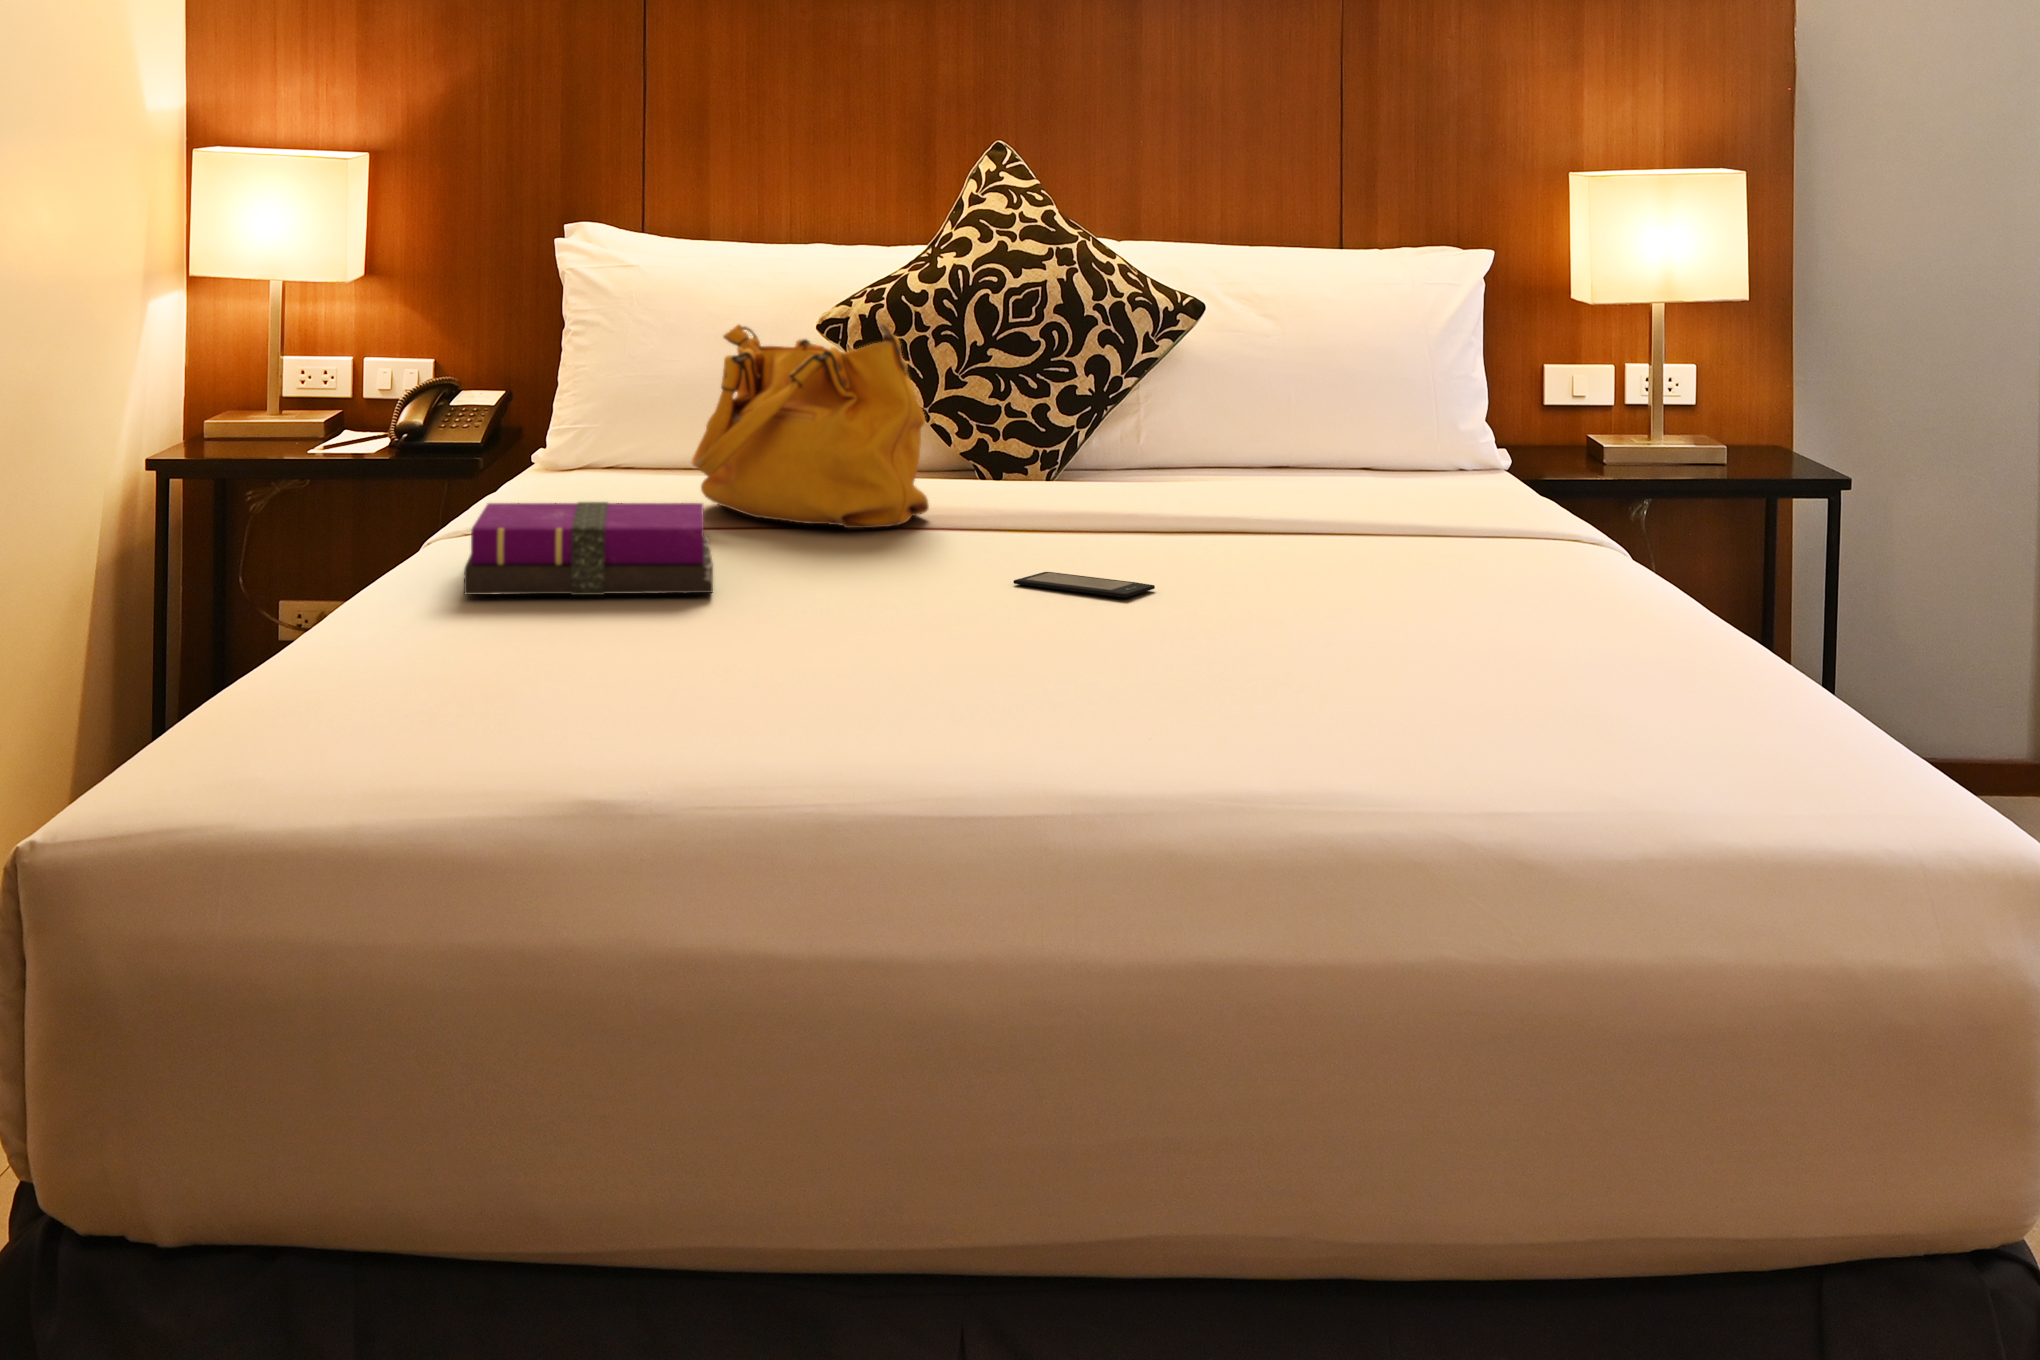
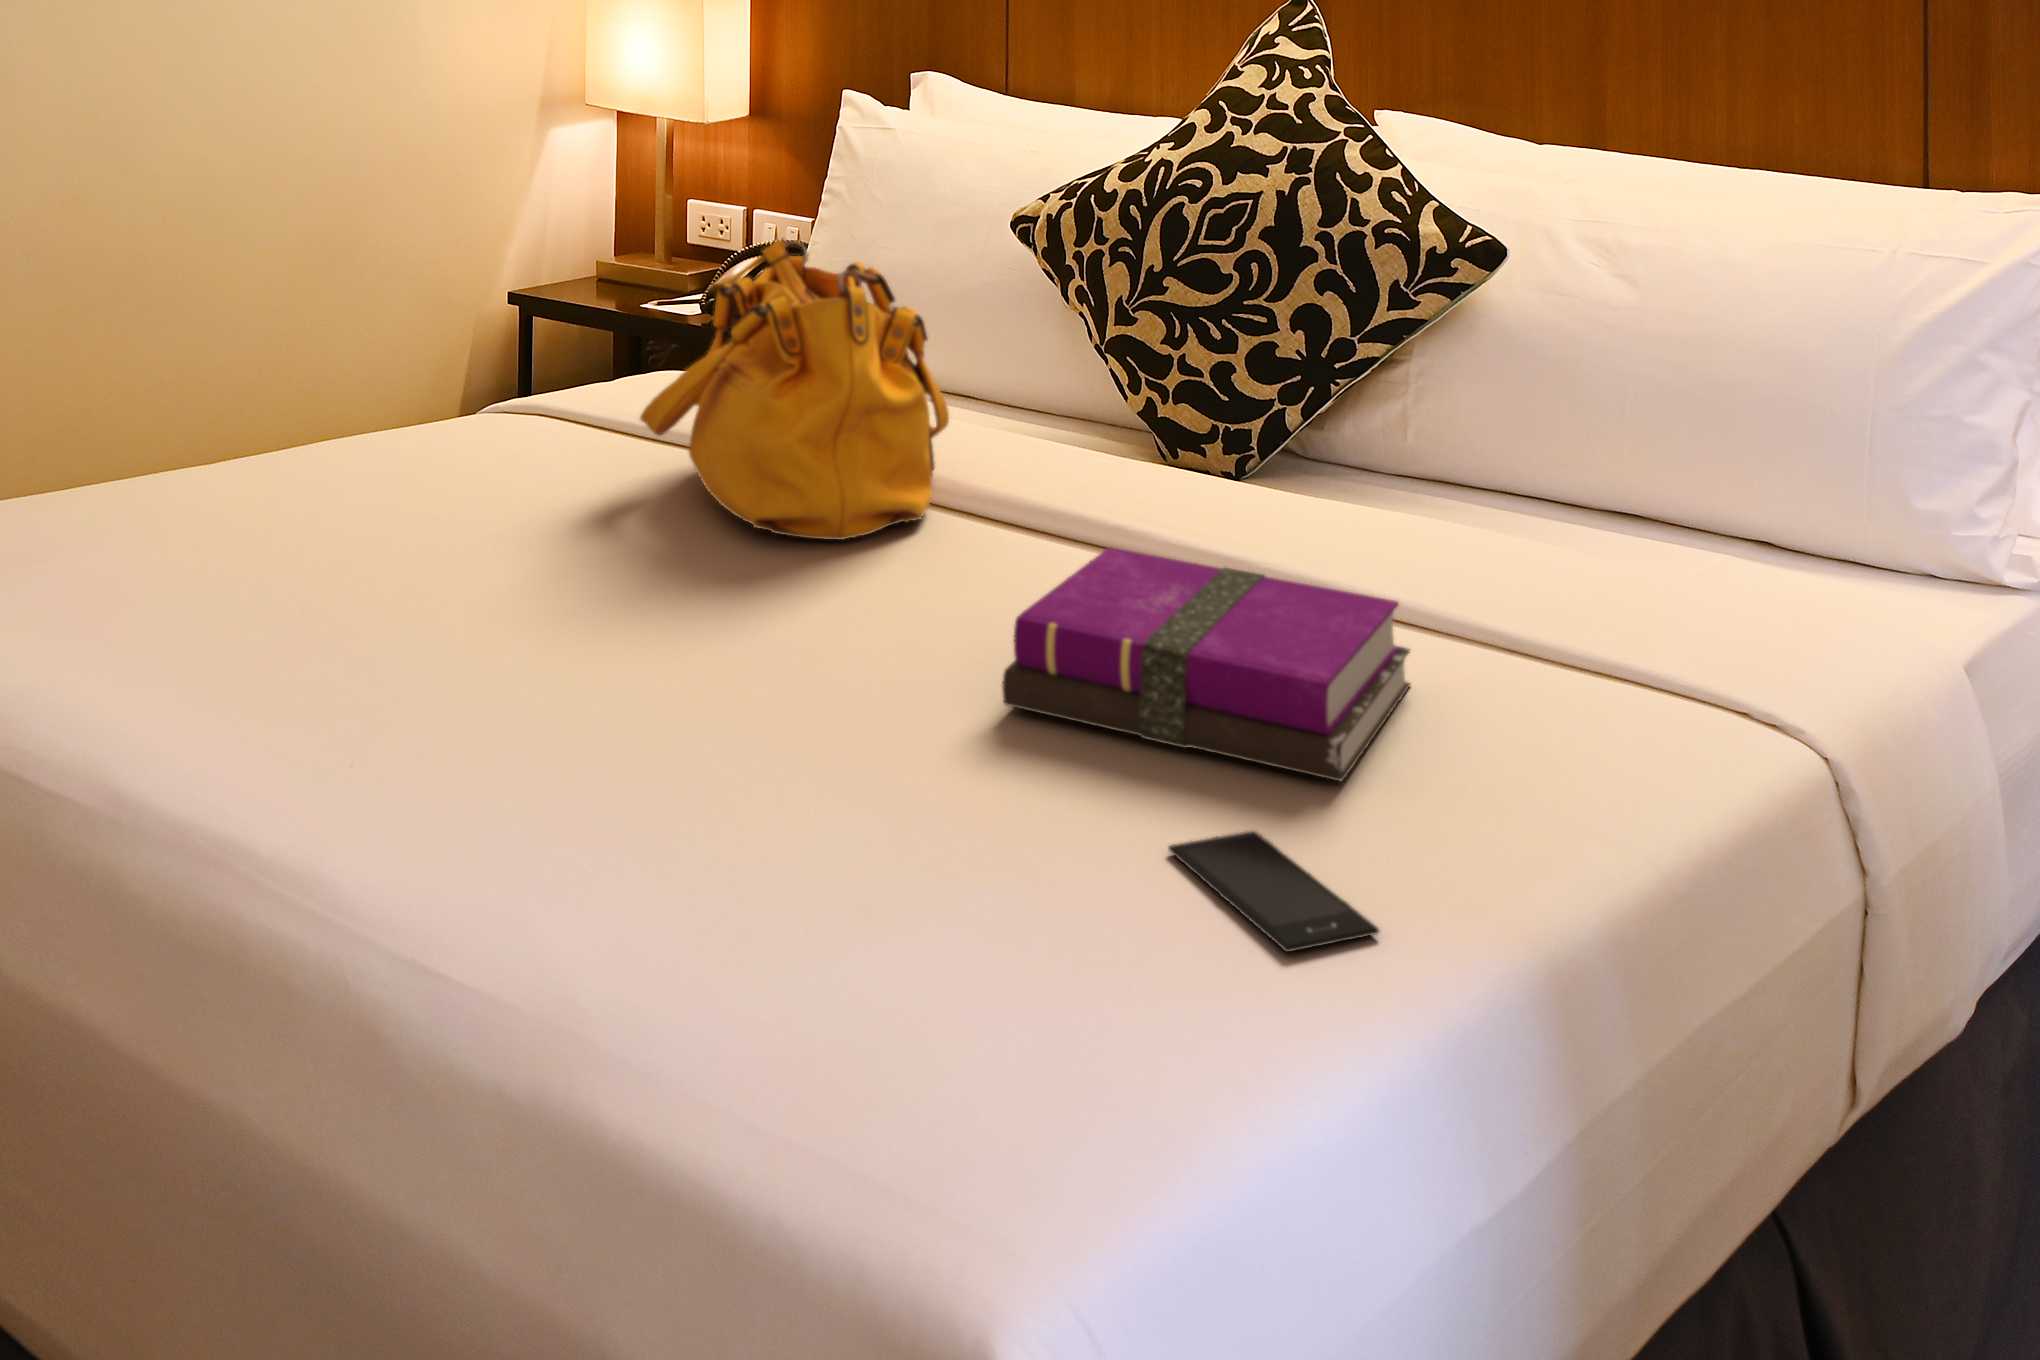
notebook: present [464,502,713,595] -> present [1002,548,1410,781]
smartphone: present [1013,572,1155,598] -> present [1169,831,1379,952]

